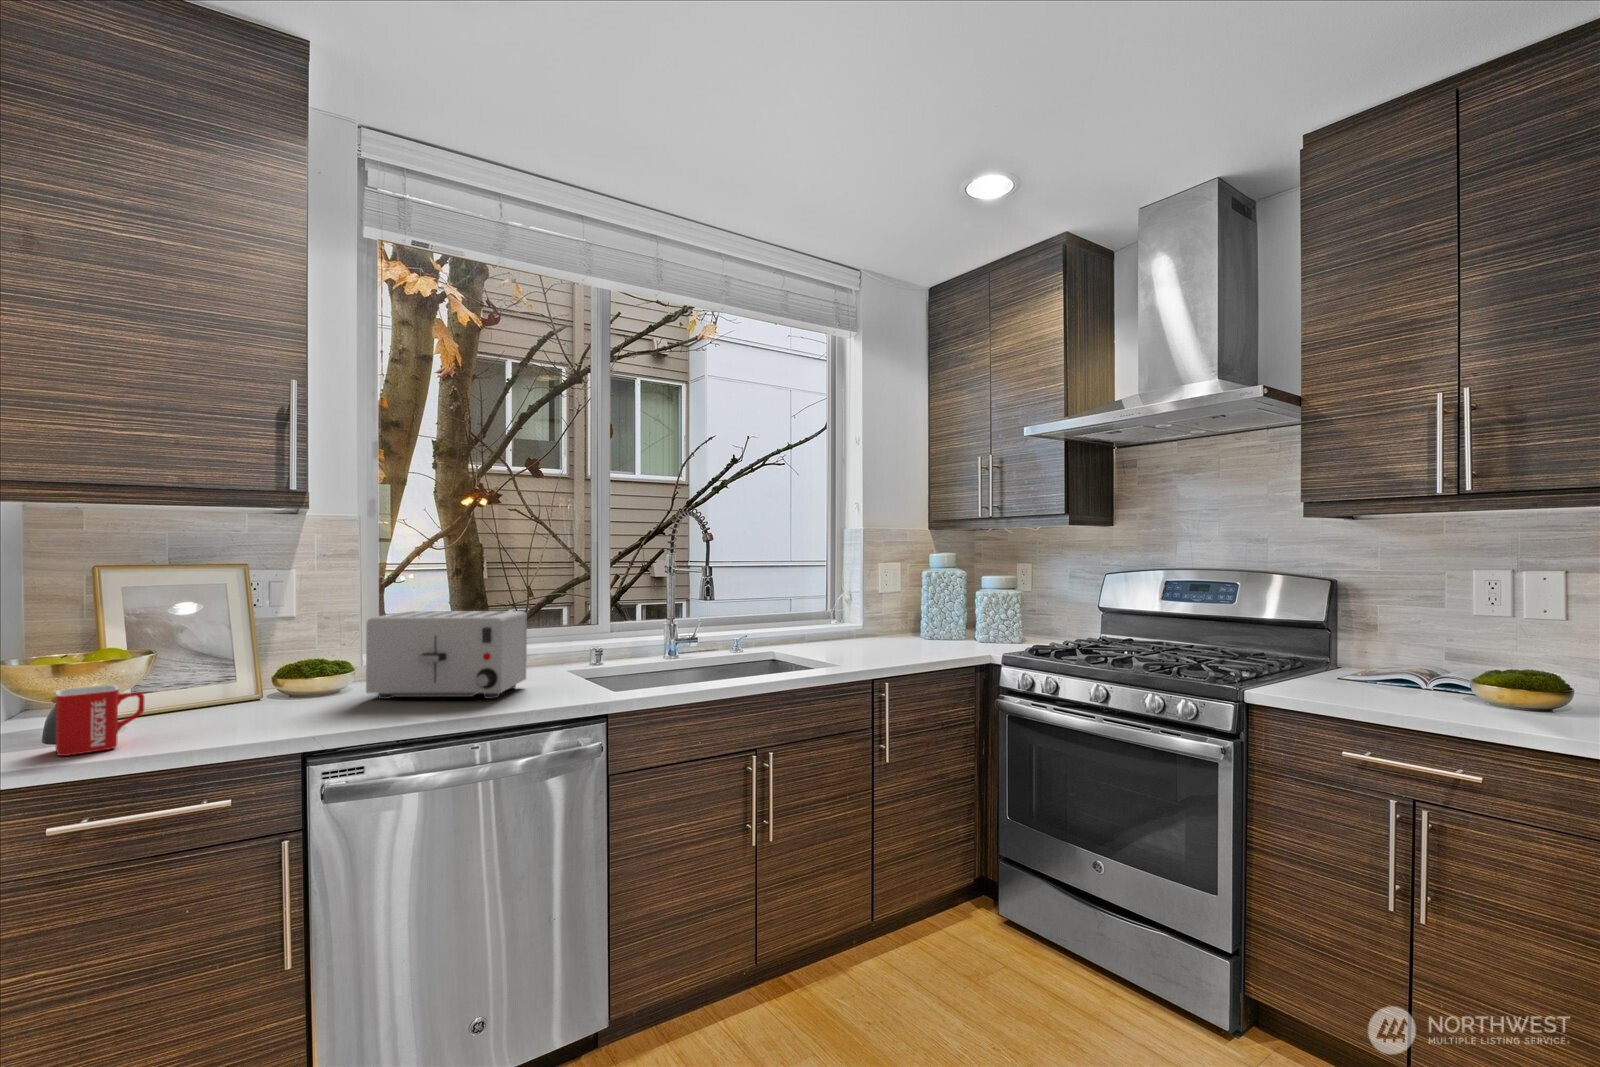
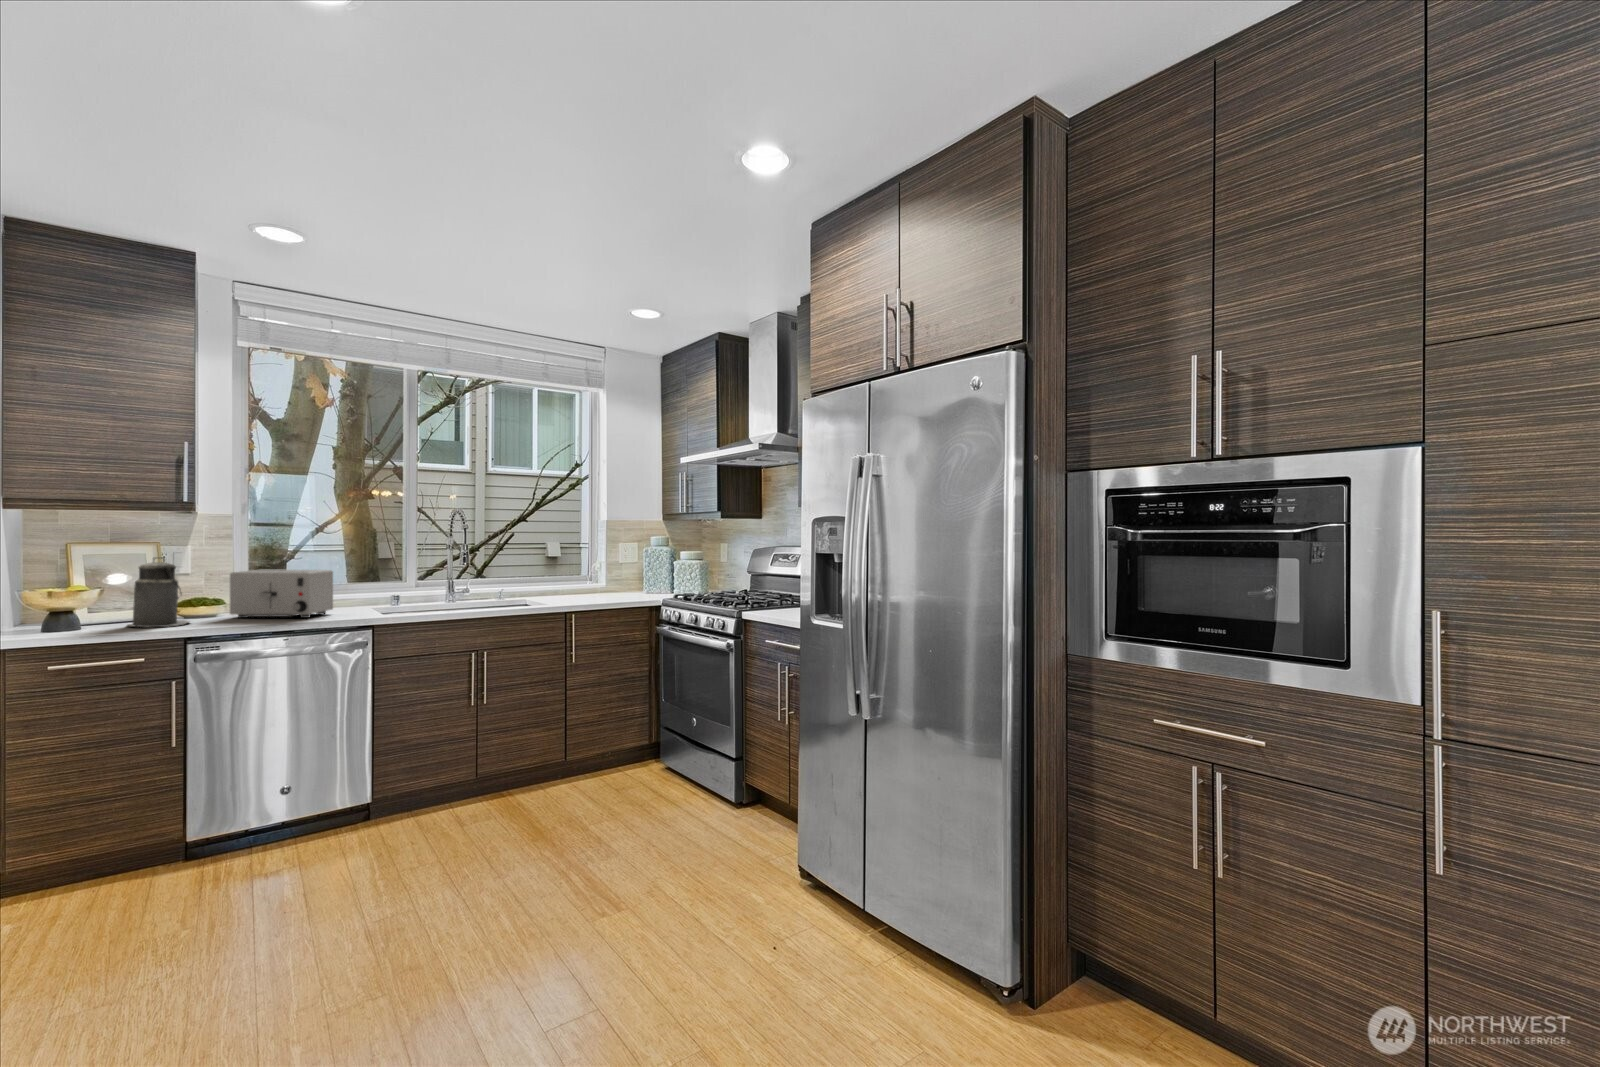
canister: none [197,593,307,729] -> present [128,557,189,627]
mug: present [55,685,144,756] -> none [49,602,97,635]

